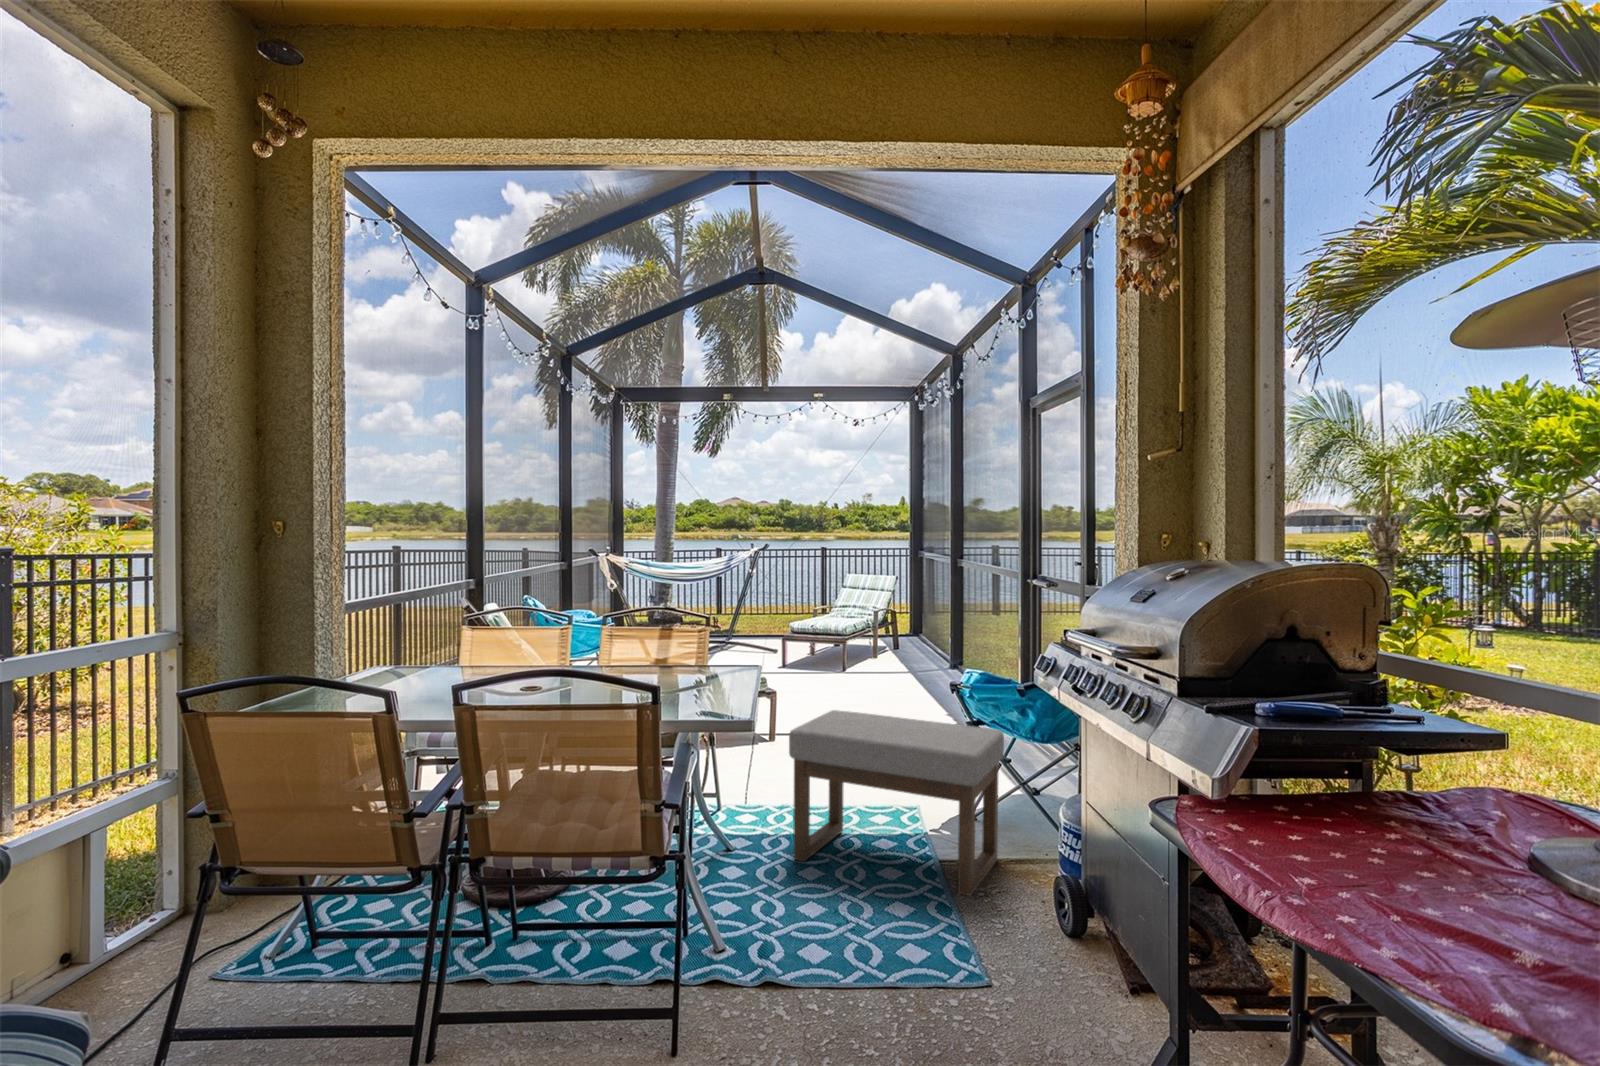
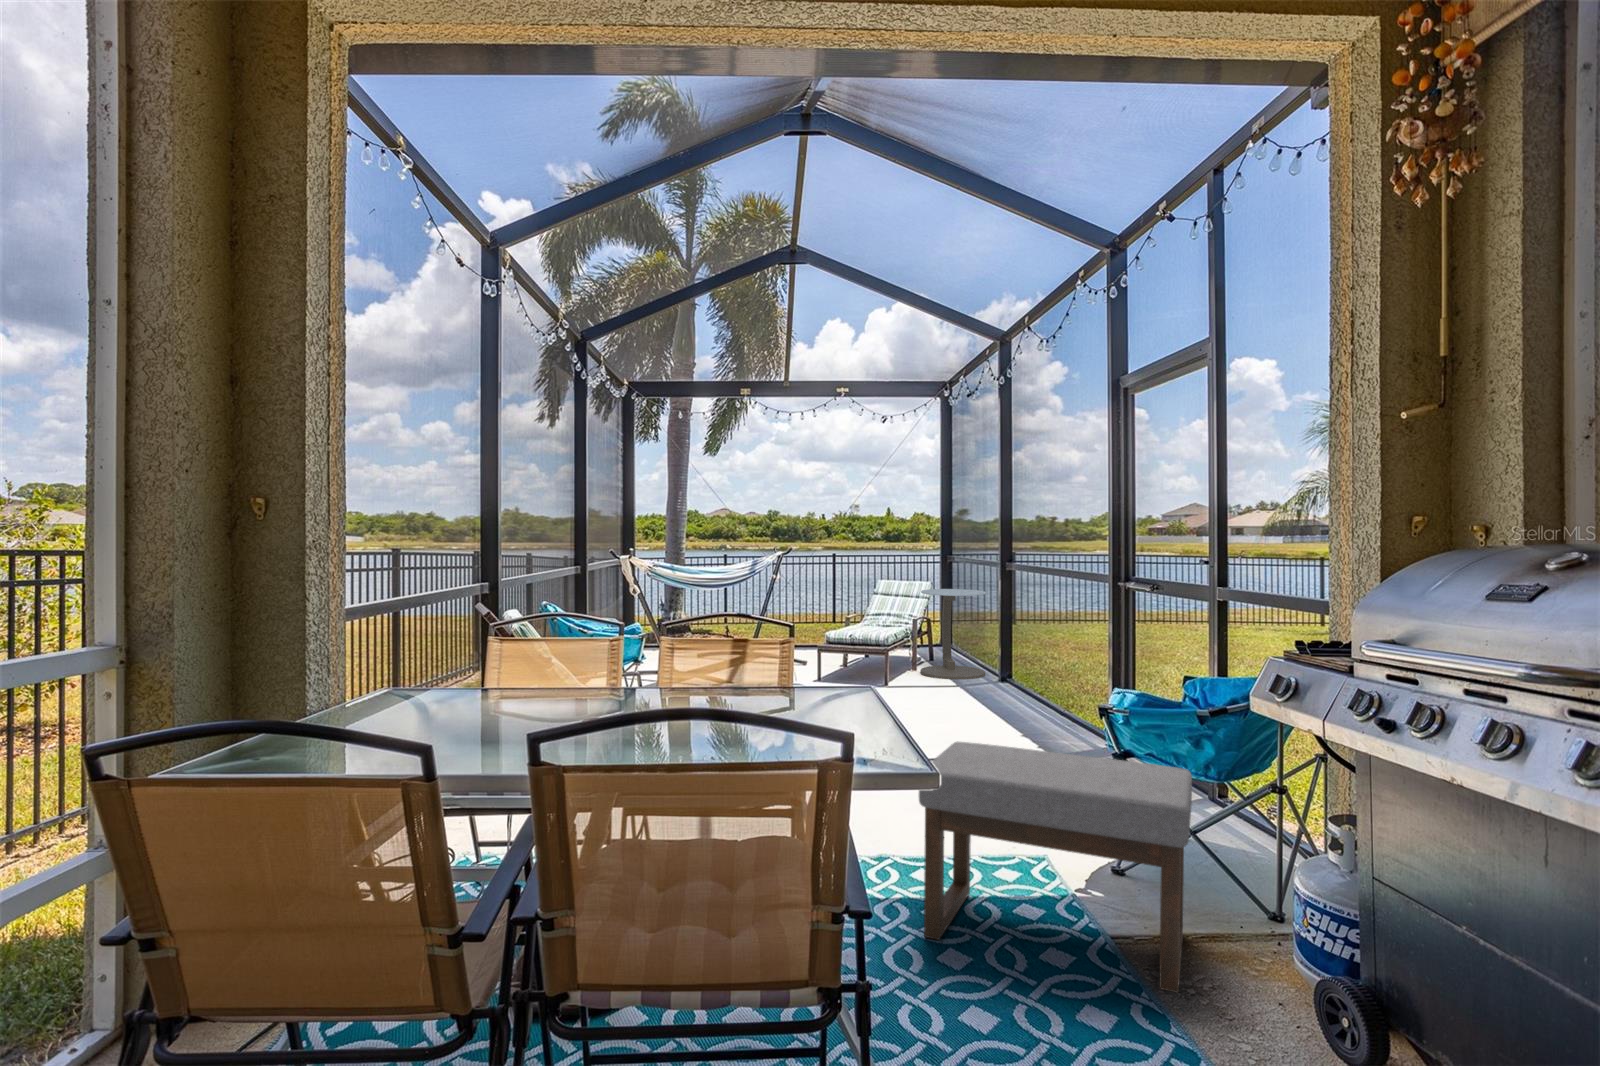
side table: none [882,582,942,666] -> present [920,589,986,679]

